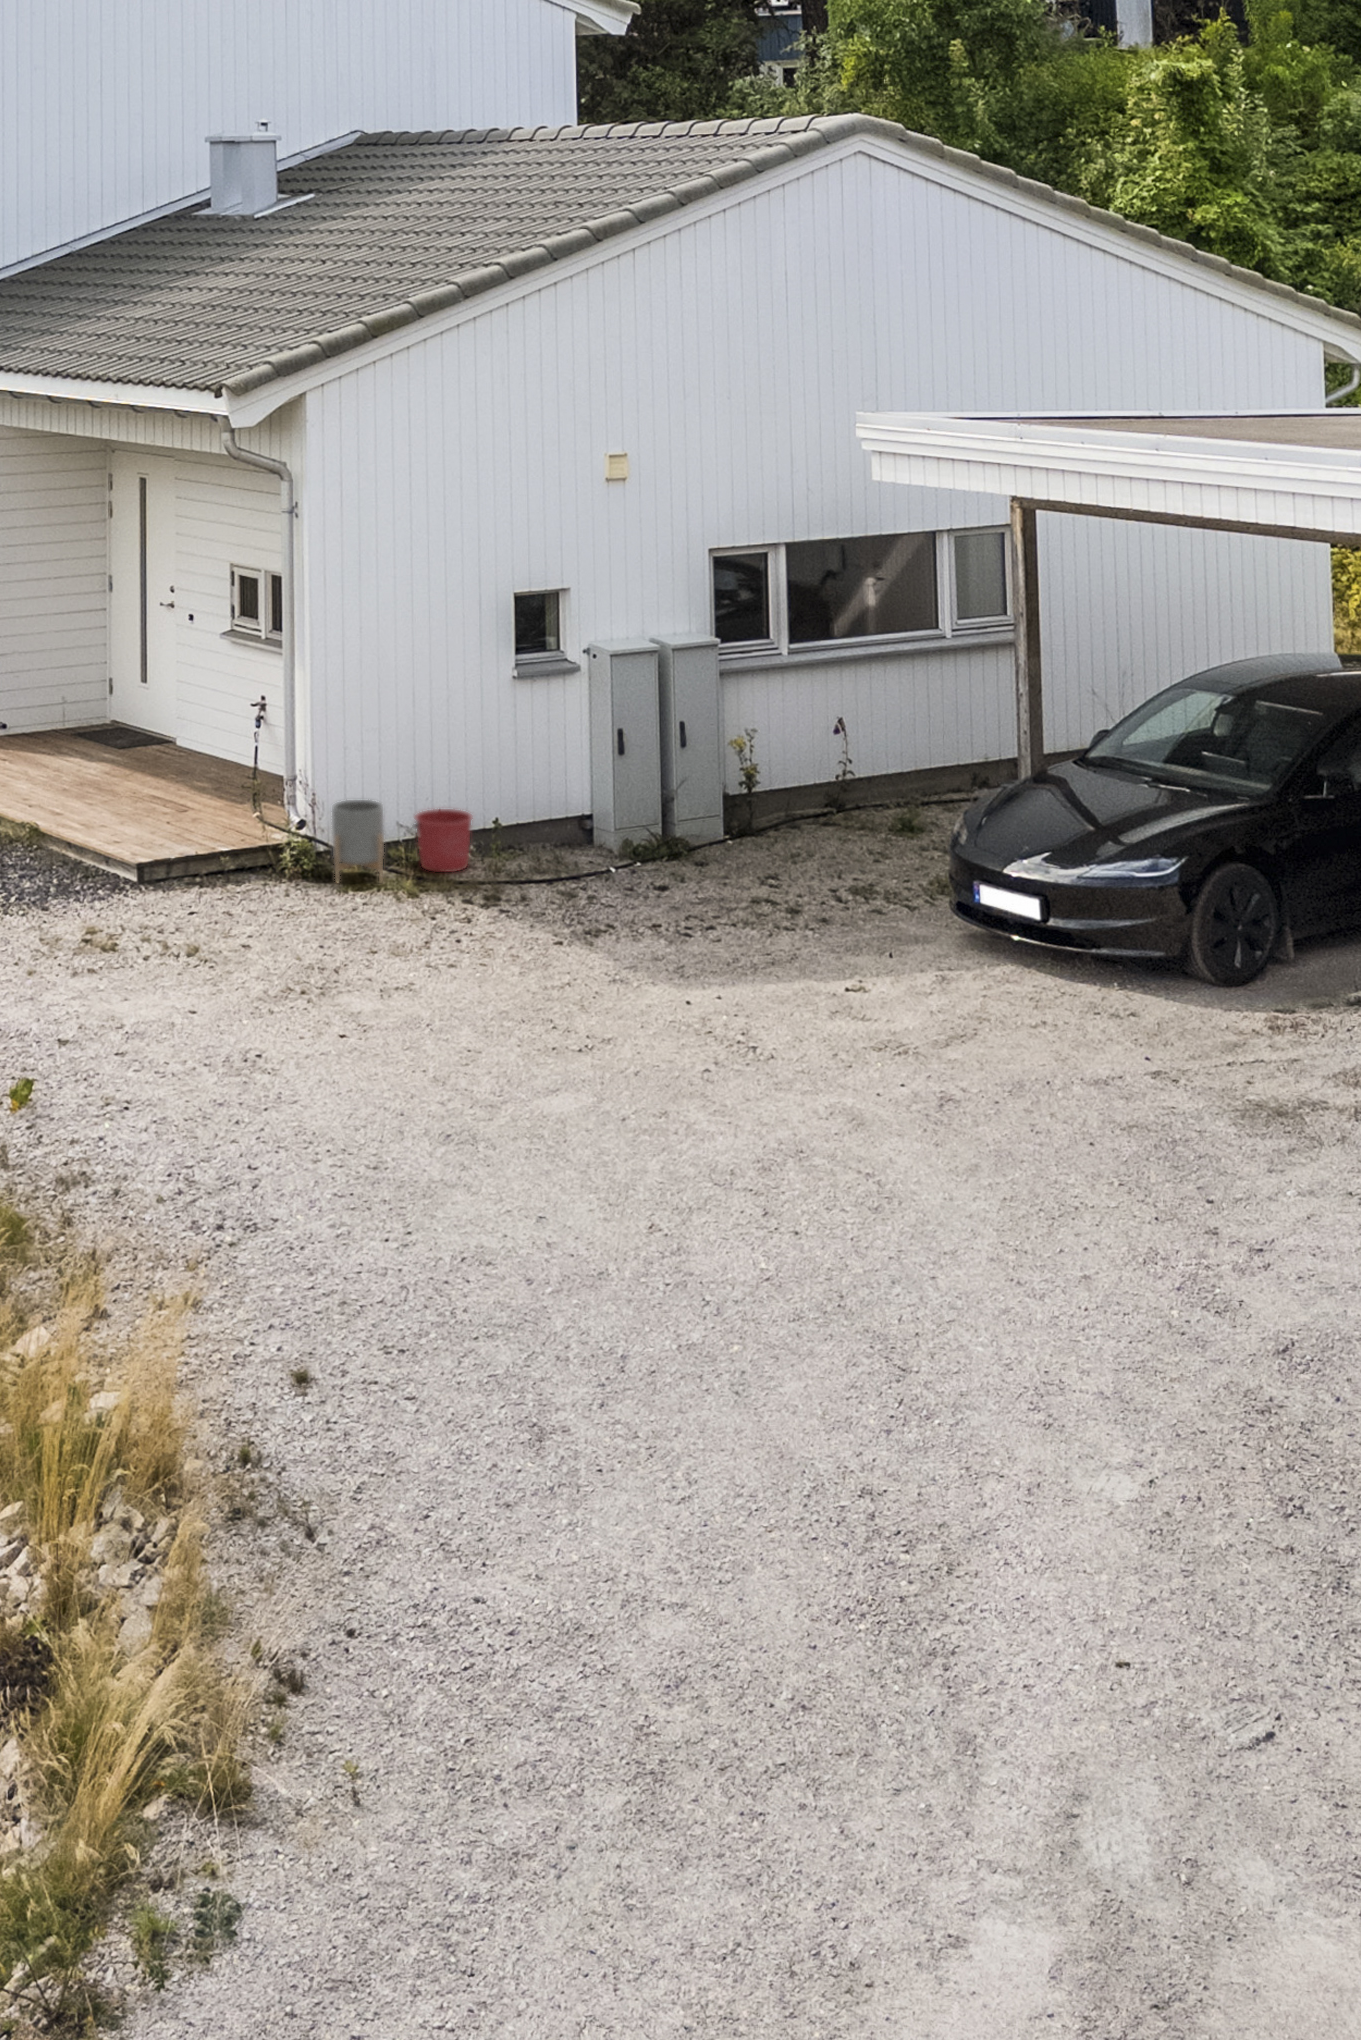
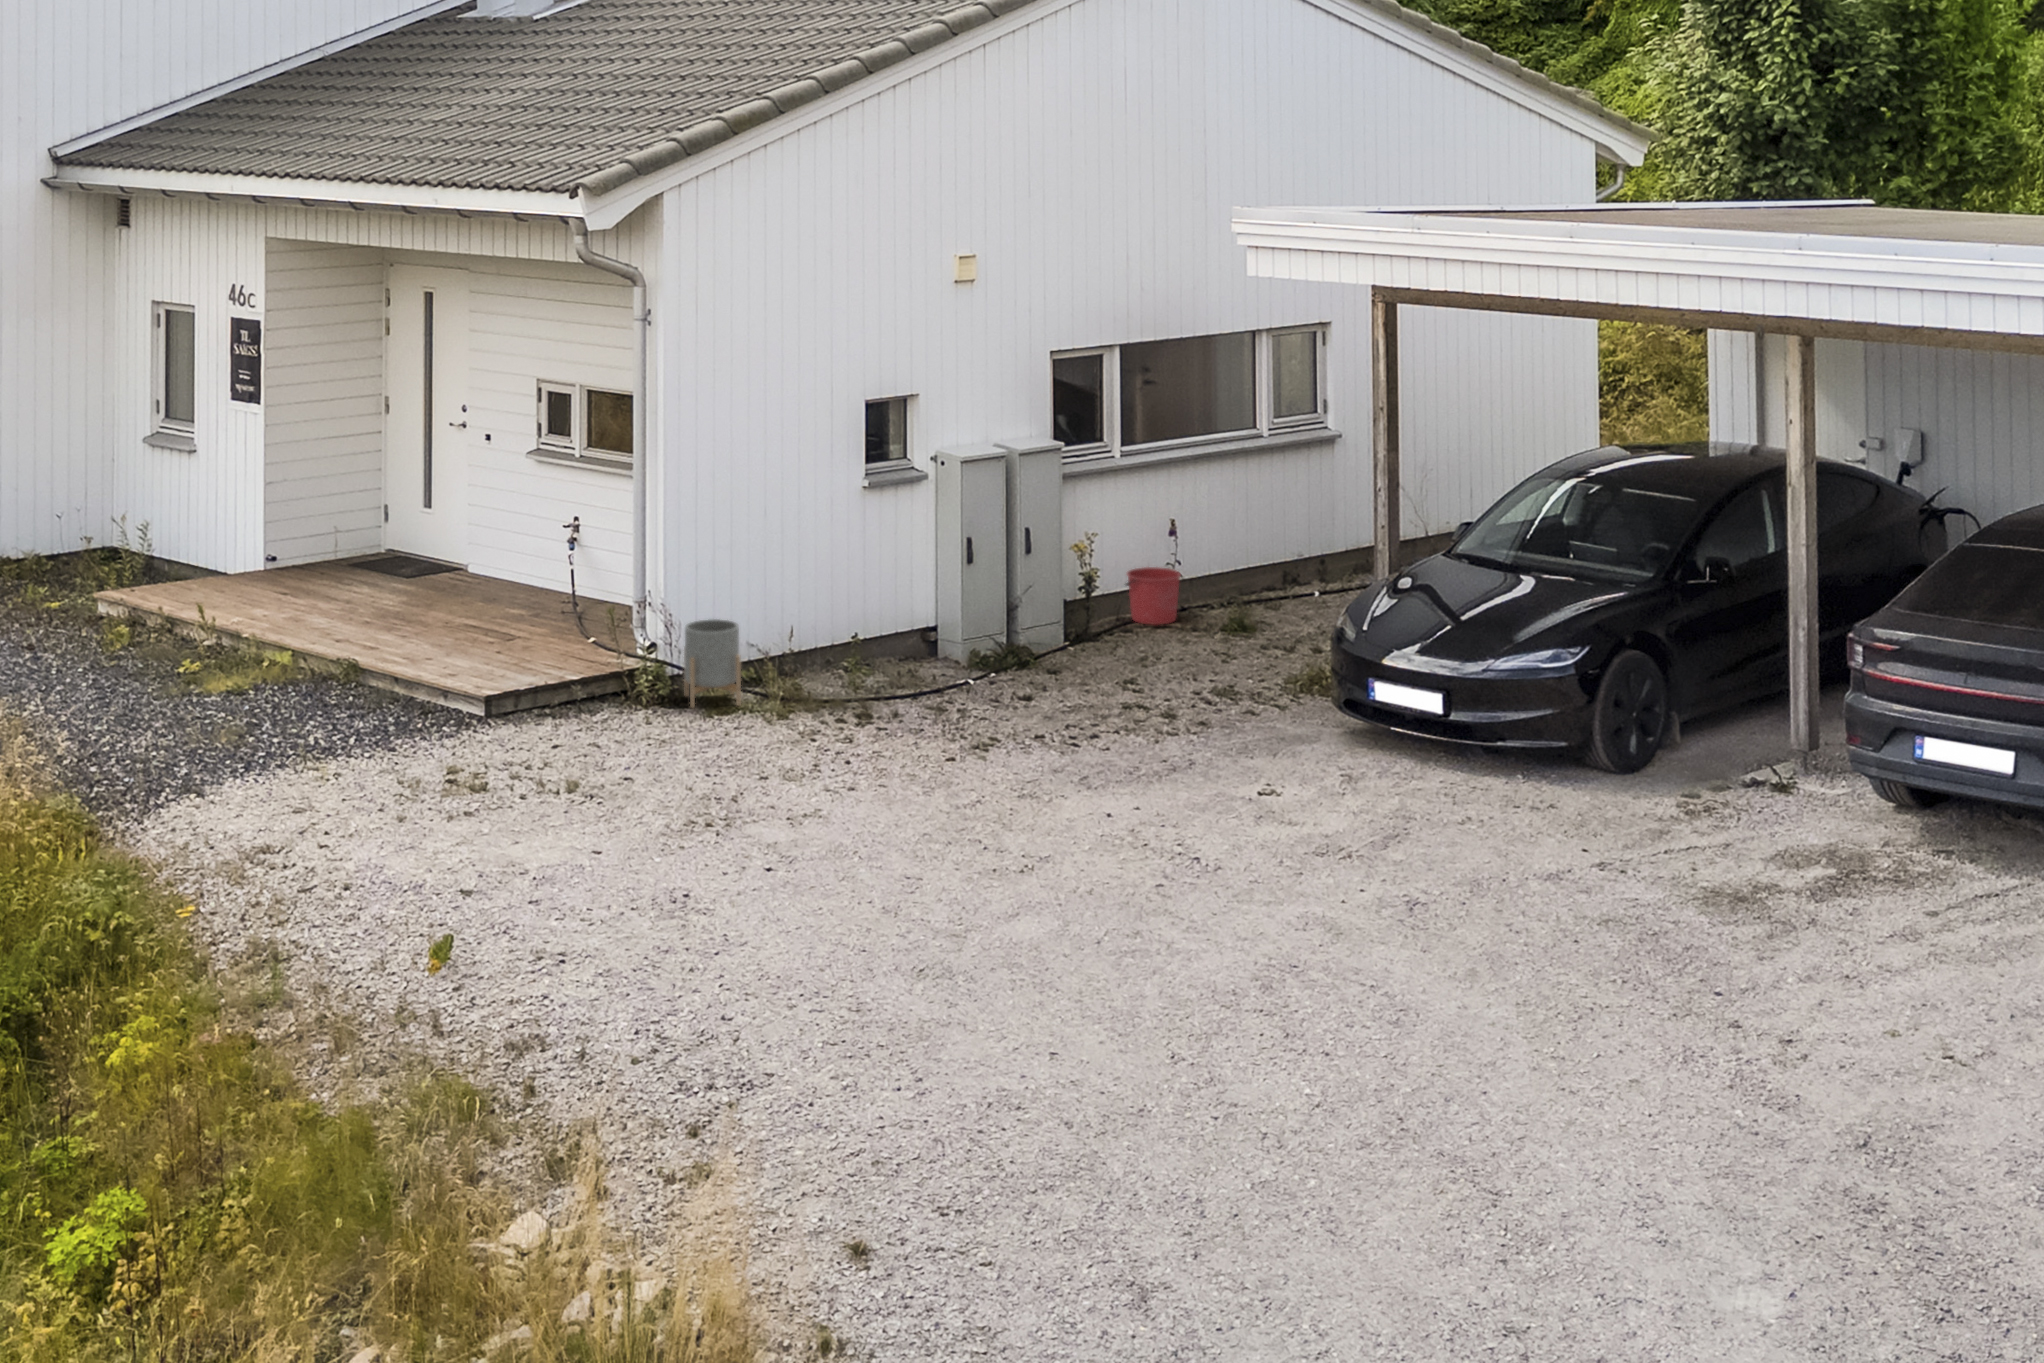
bucket: present [414,809,473,872] -> present [1126,567,1181,625]

